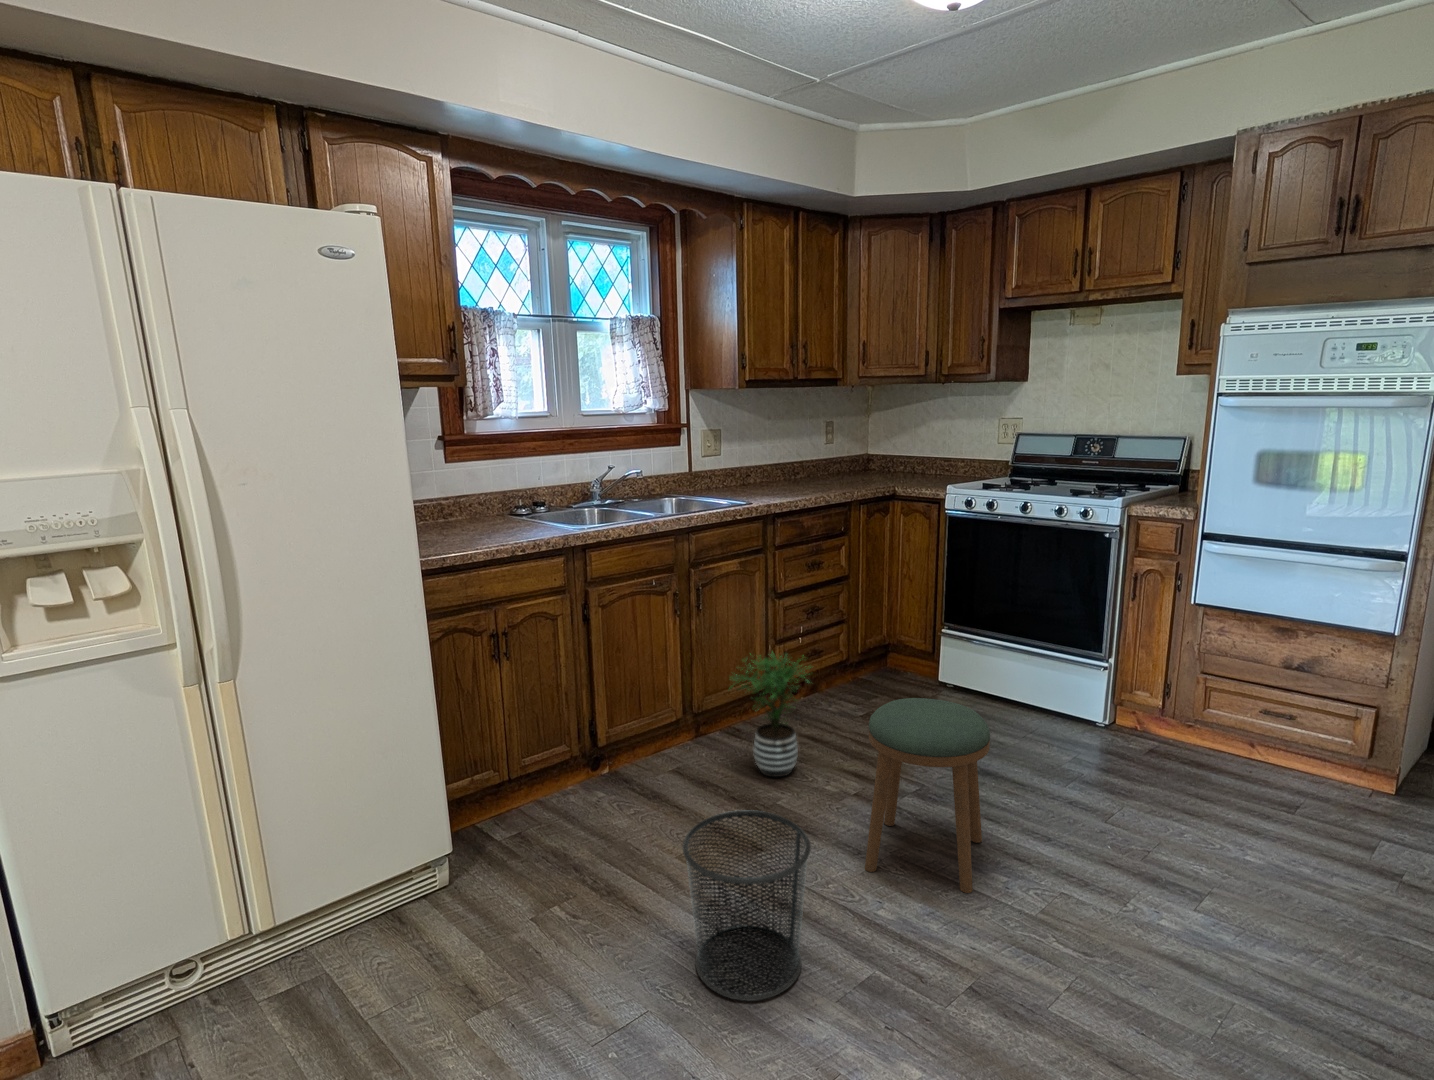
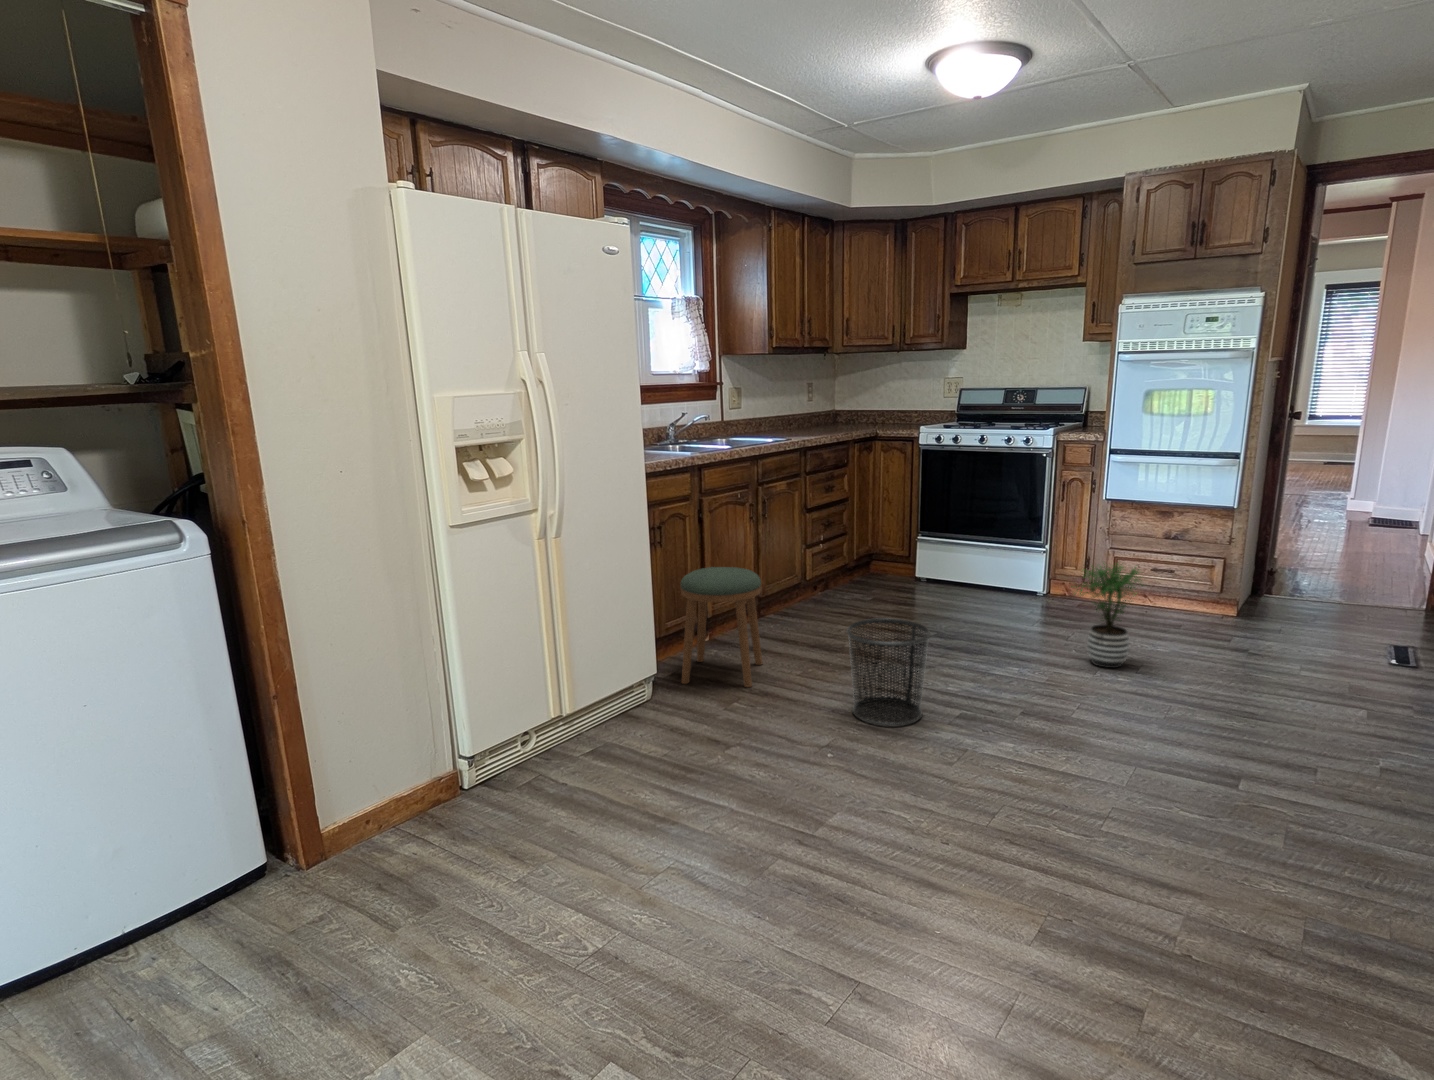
potted plant: present [729,651,811,777] -> present [1071,564,1139,668]
stool: present [865,698,990,893] -> present [681,567,762,687]

